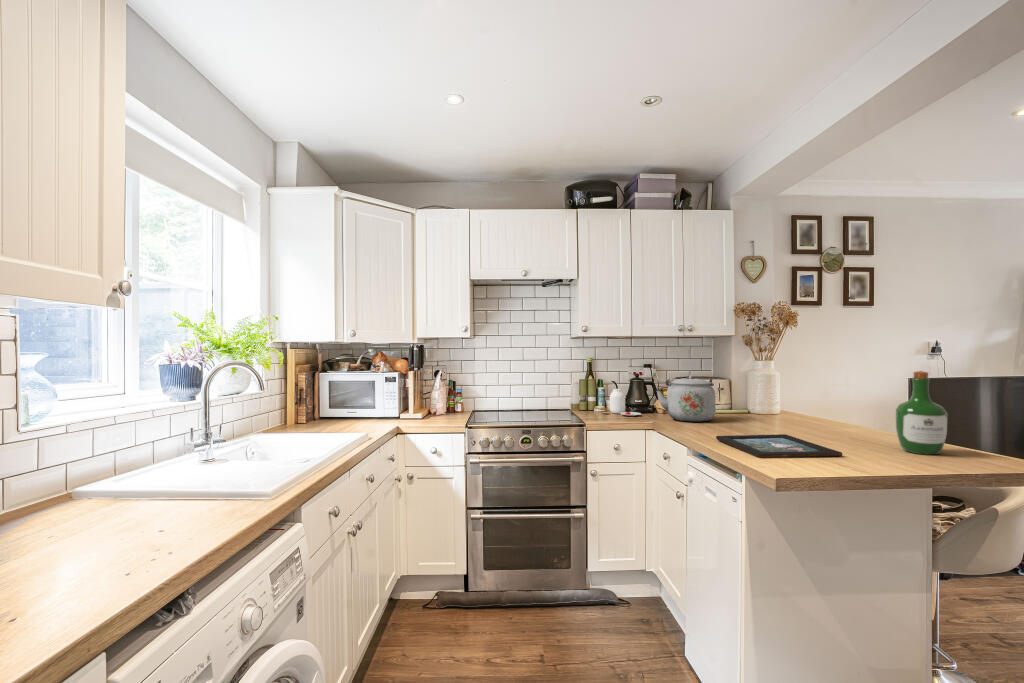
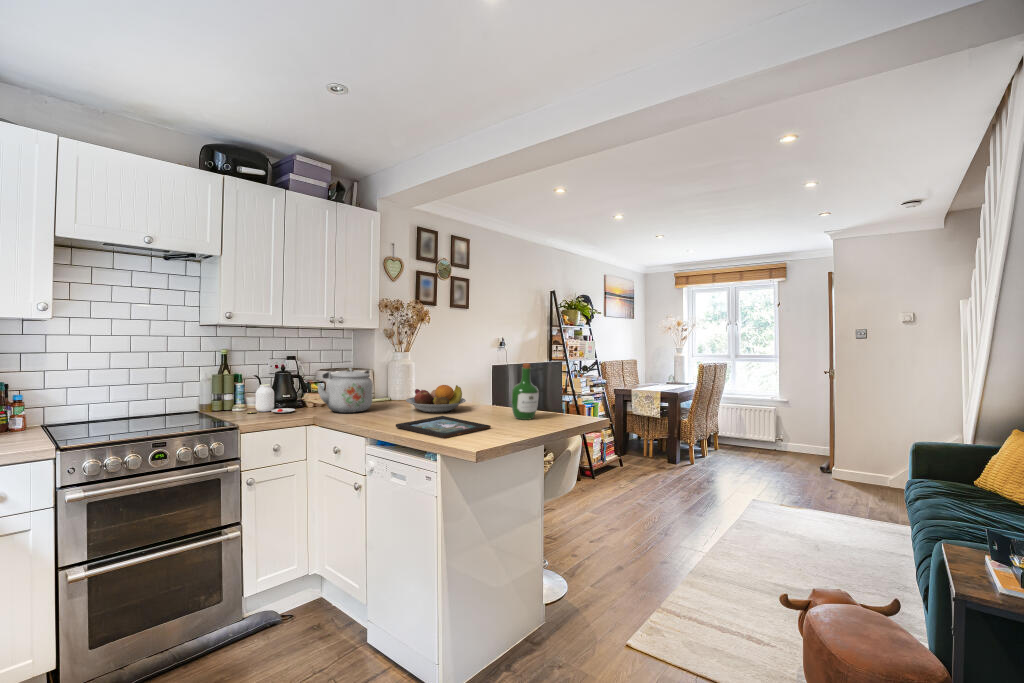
fruit bowl: none [751,399,835,432] -> present [406,385,466,413]

